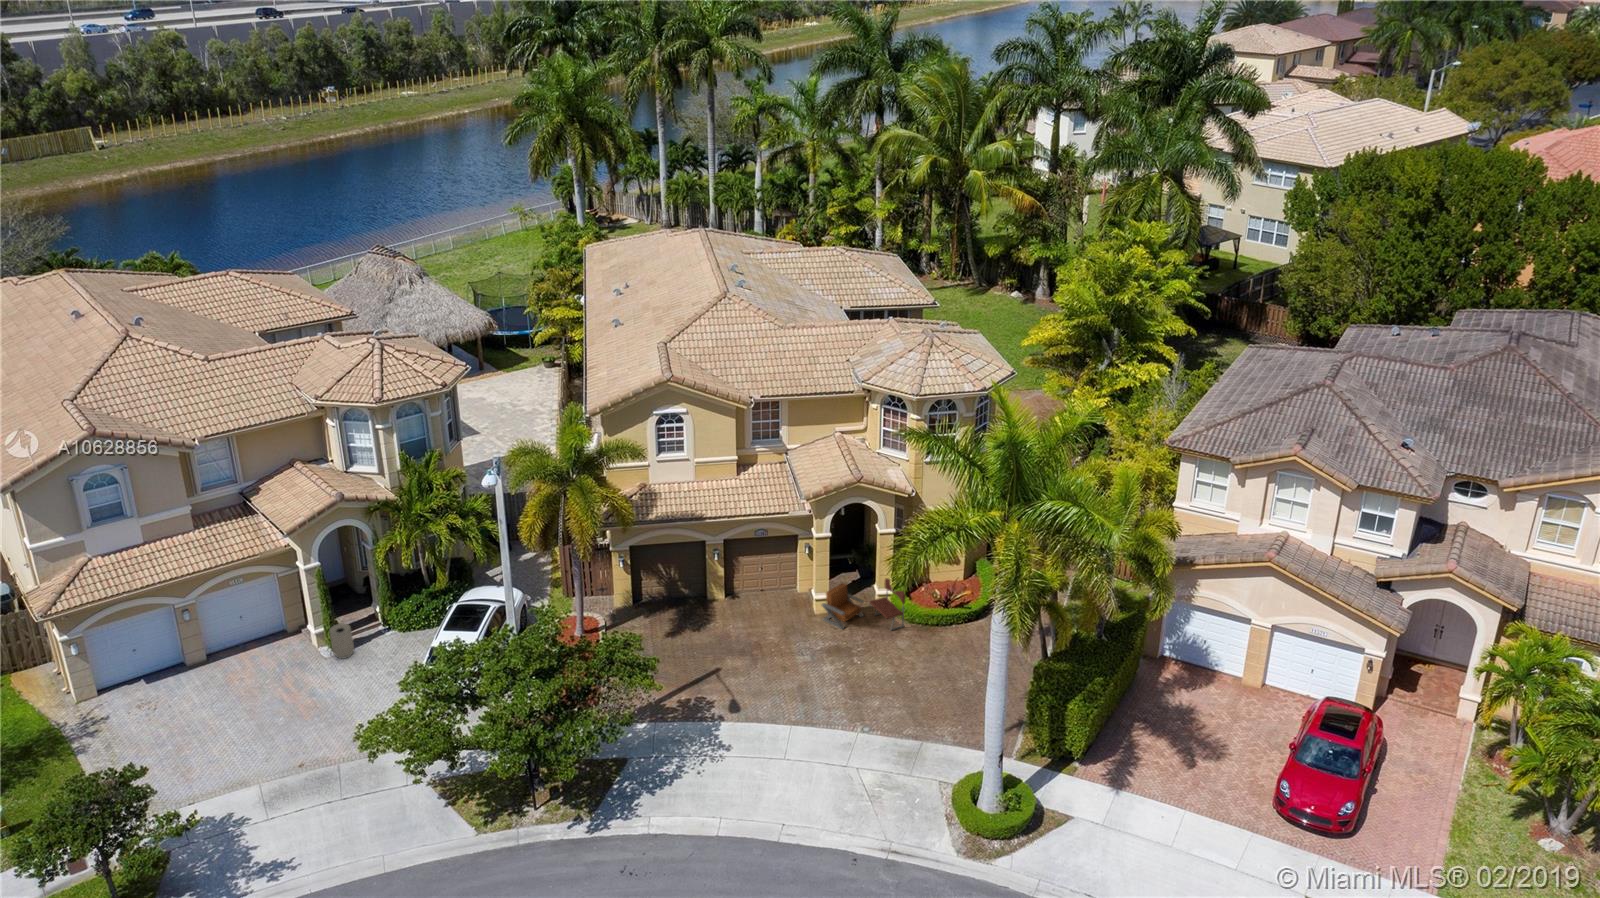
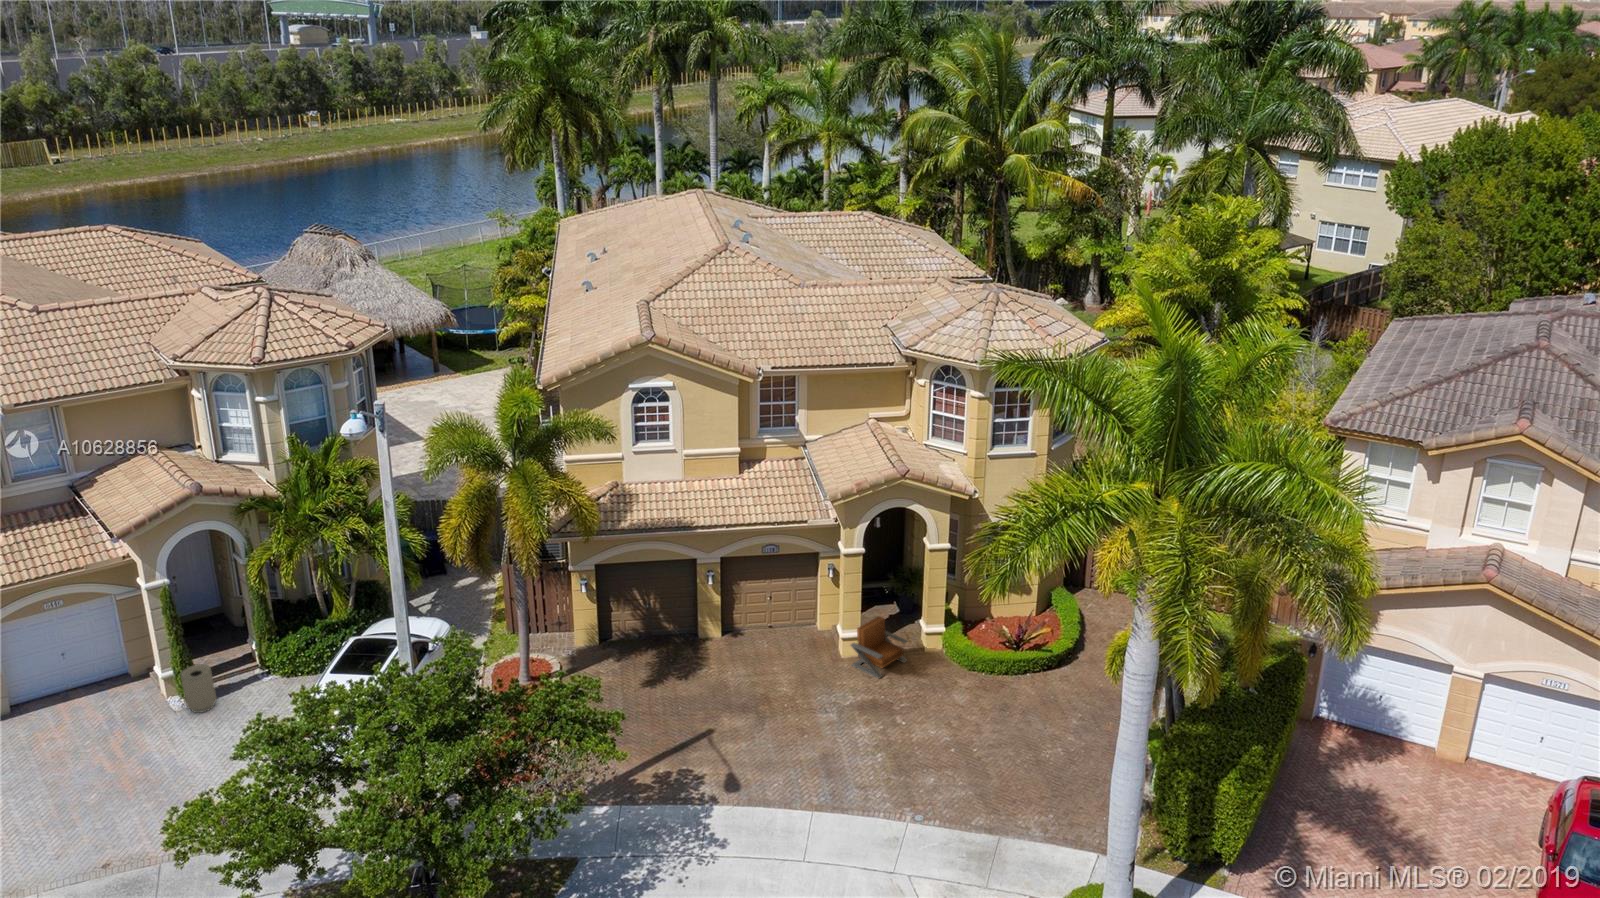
bench: present [870,578,906,630] -> none [915,610,965,681]

